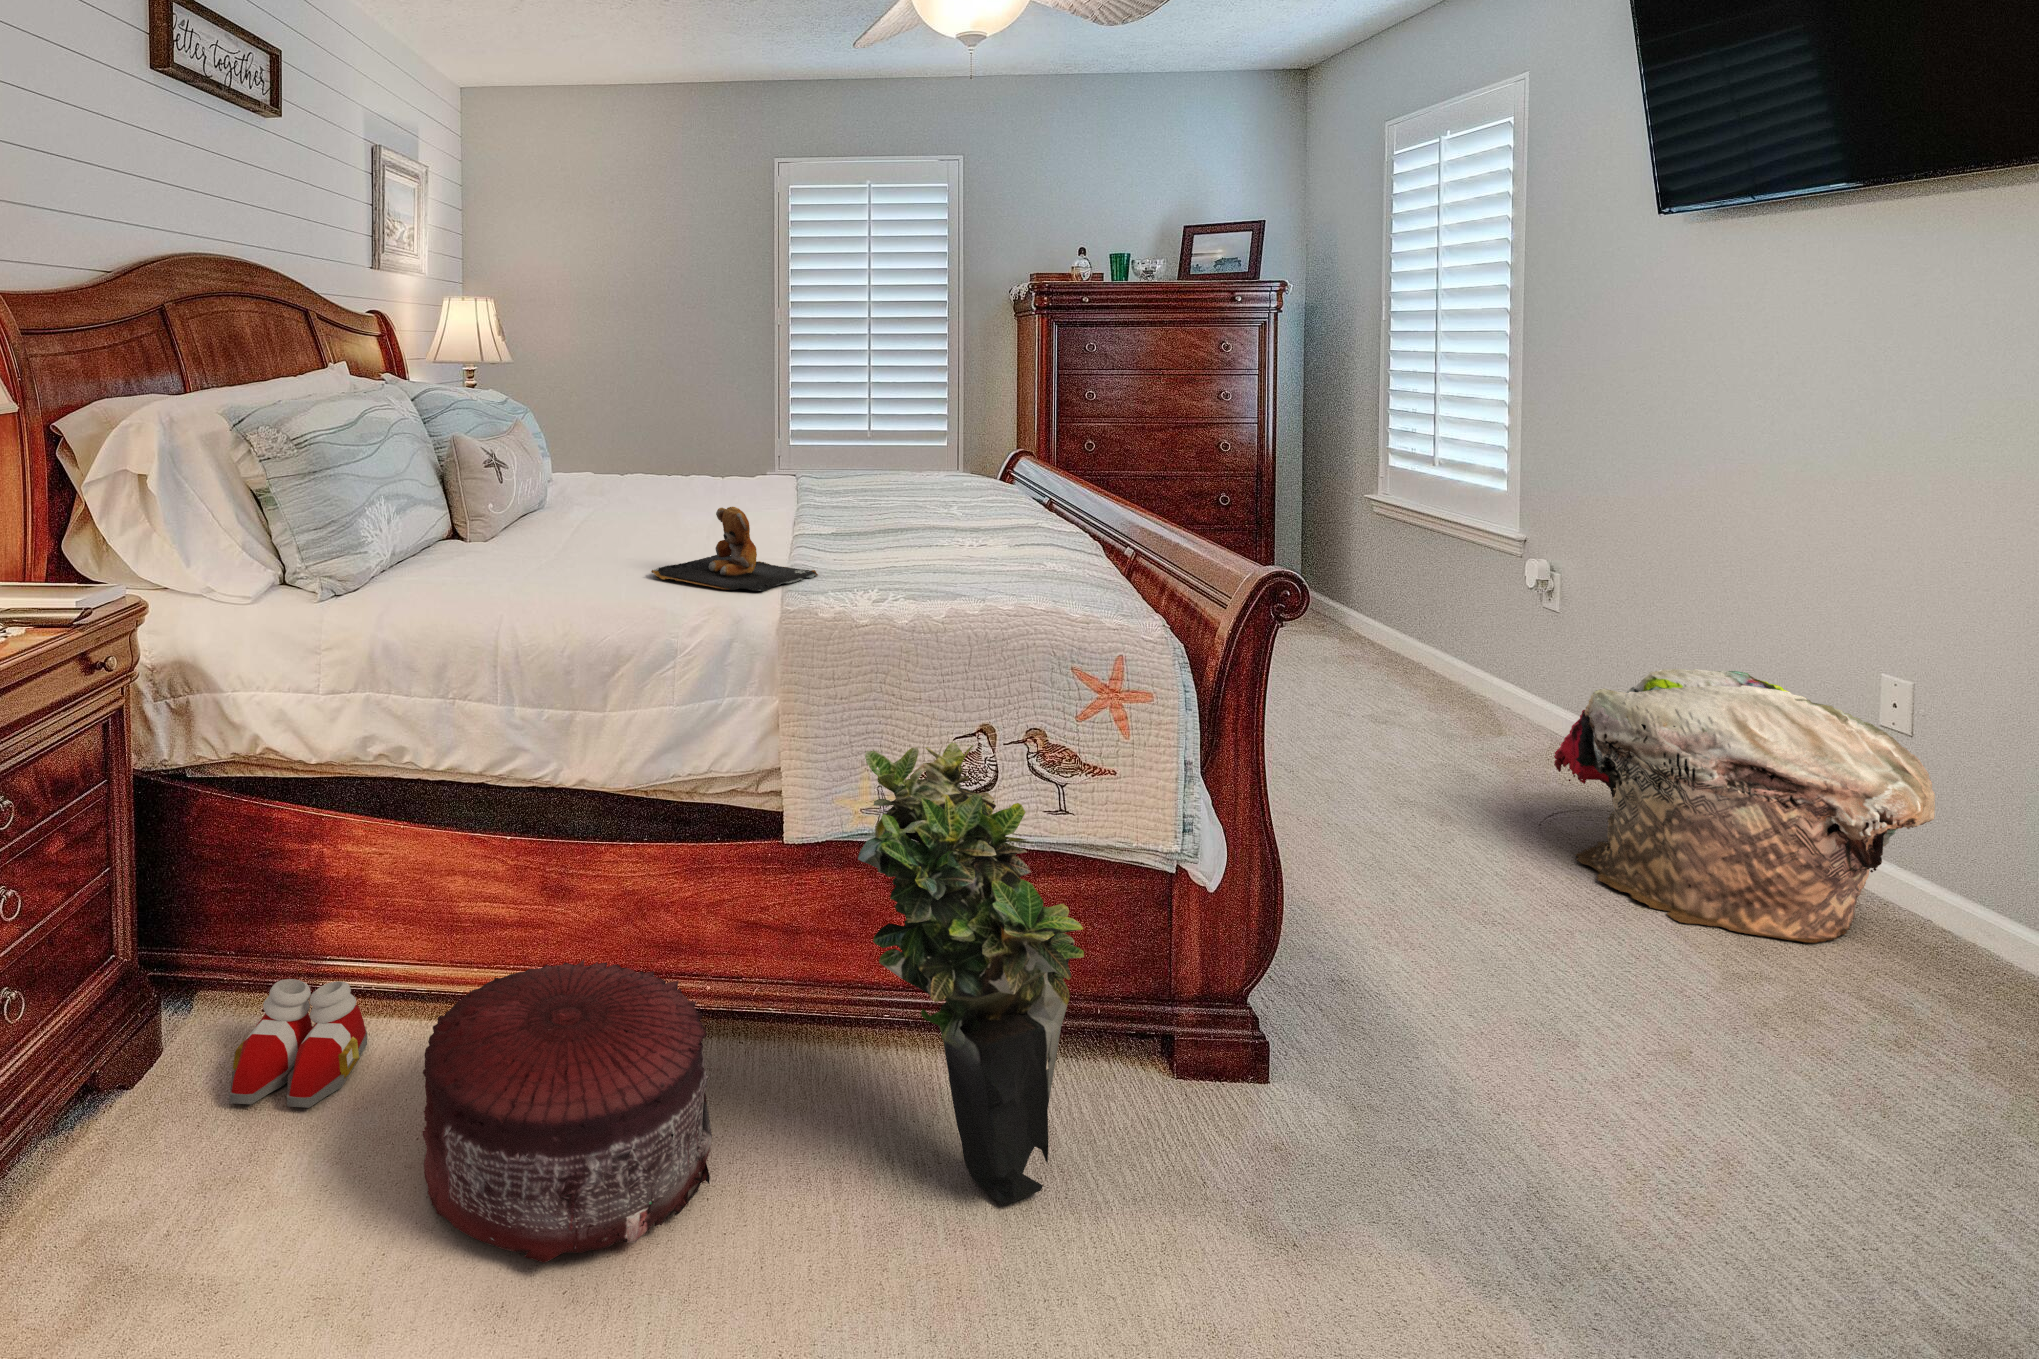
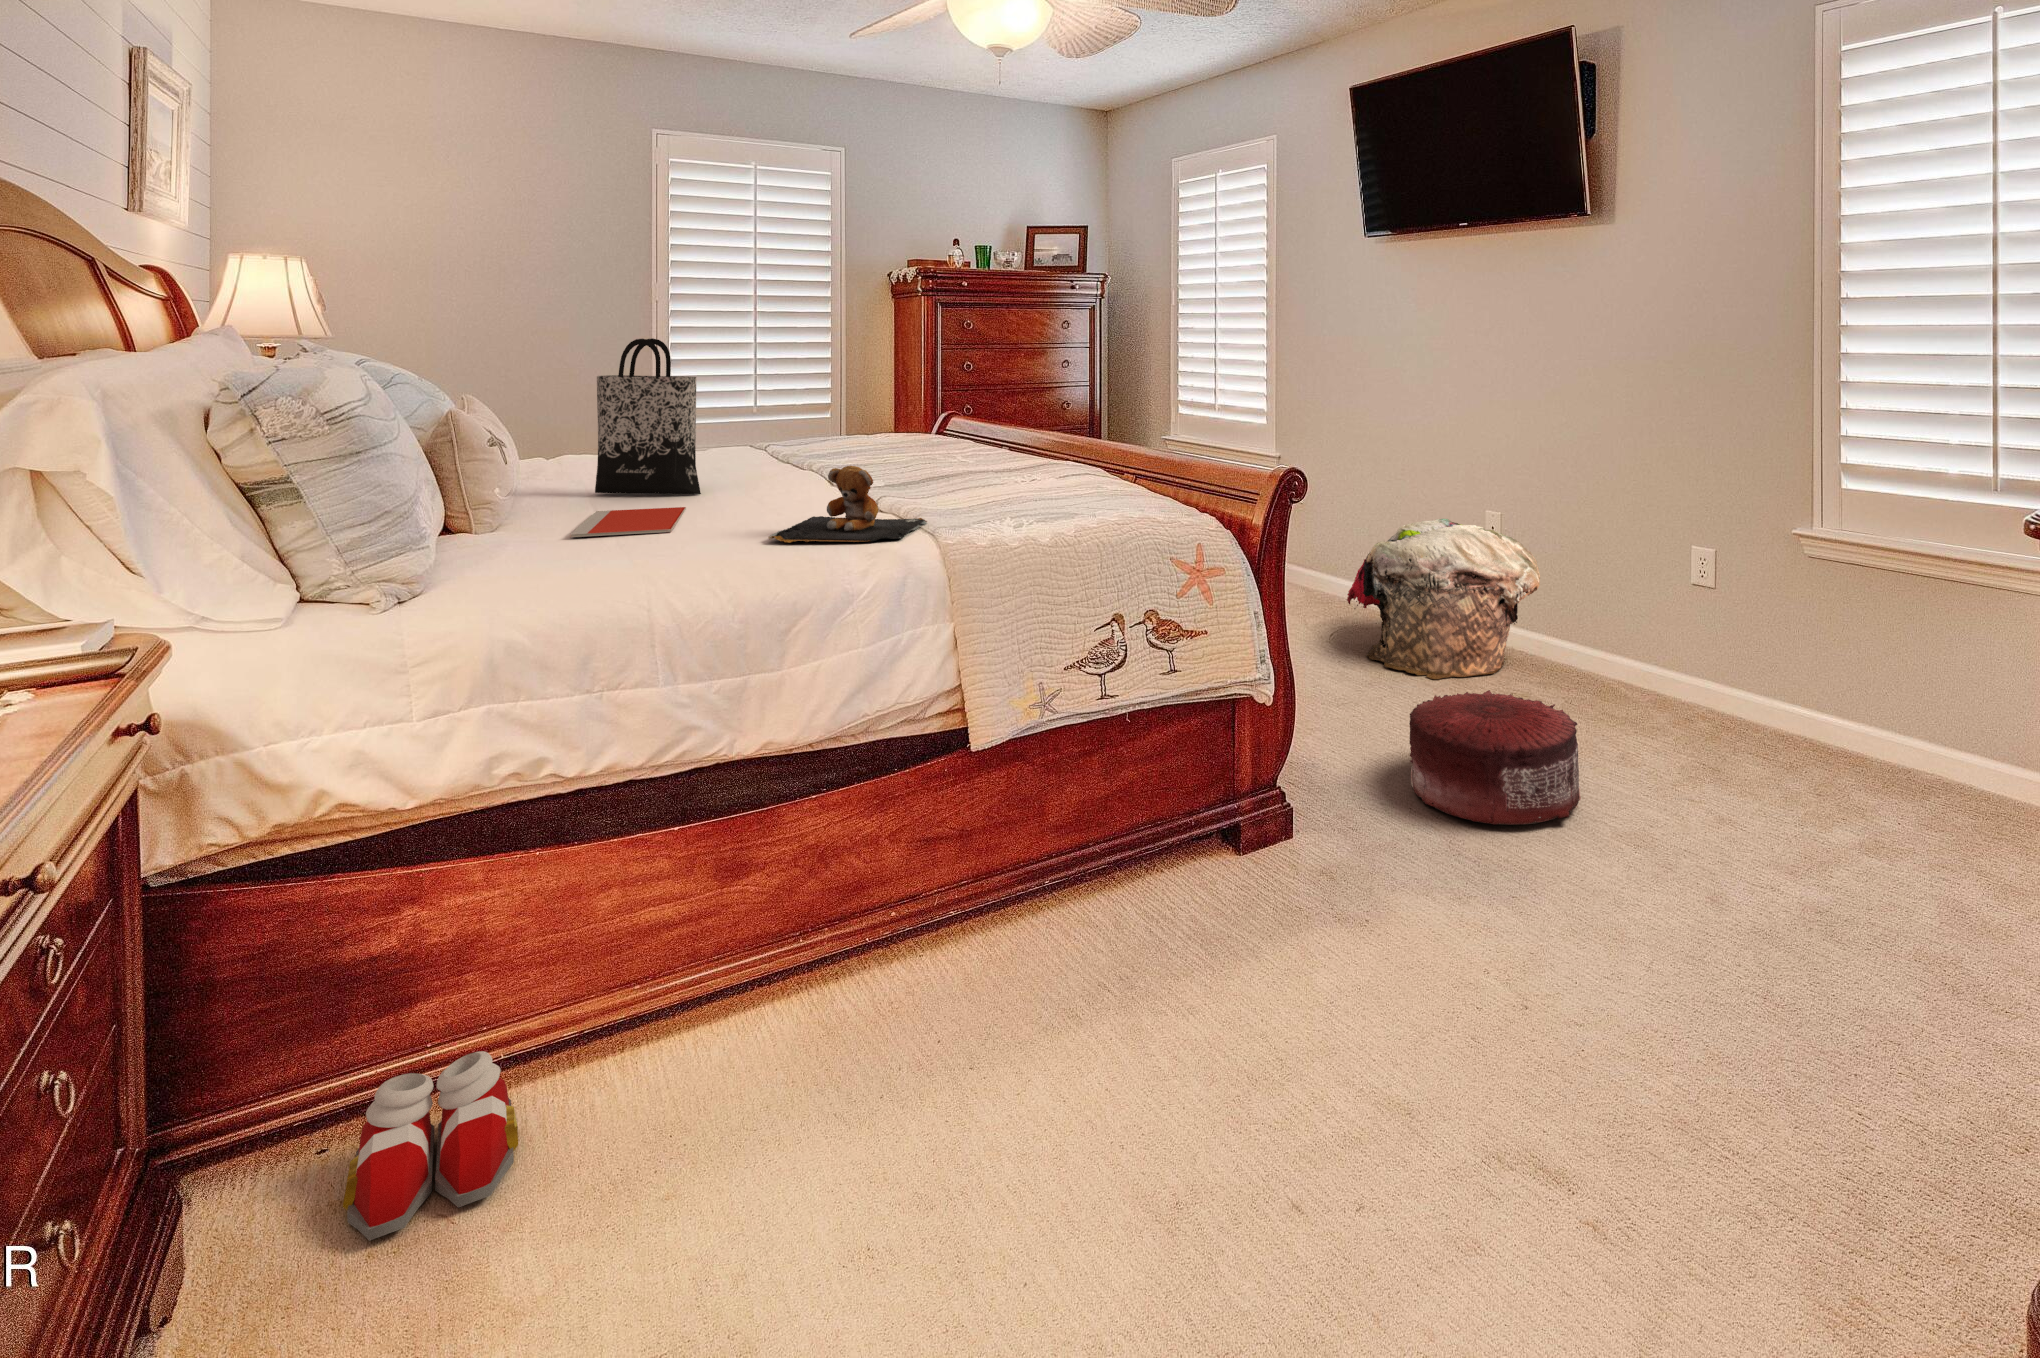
tote bag: none [608,362,685,516] -> present [595,338,701,494]
notebook: none [523,523,649,552] -> present [570,507,686,537]
potted plant: present [858,742,1084,1206] -> none [1043,632,1238,979]
pouf: present [422,959,712,1263] -> present [1409,690,1581,825]

